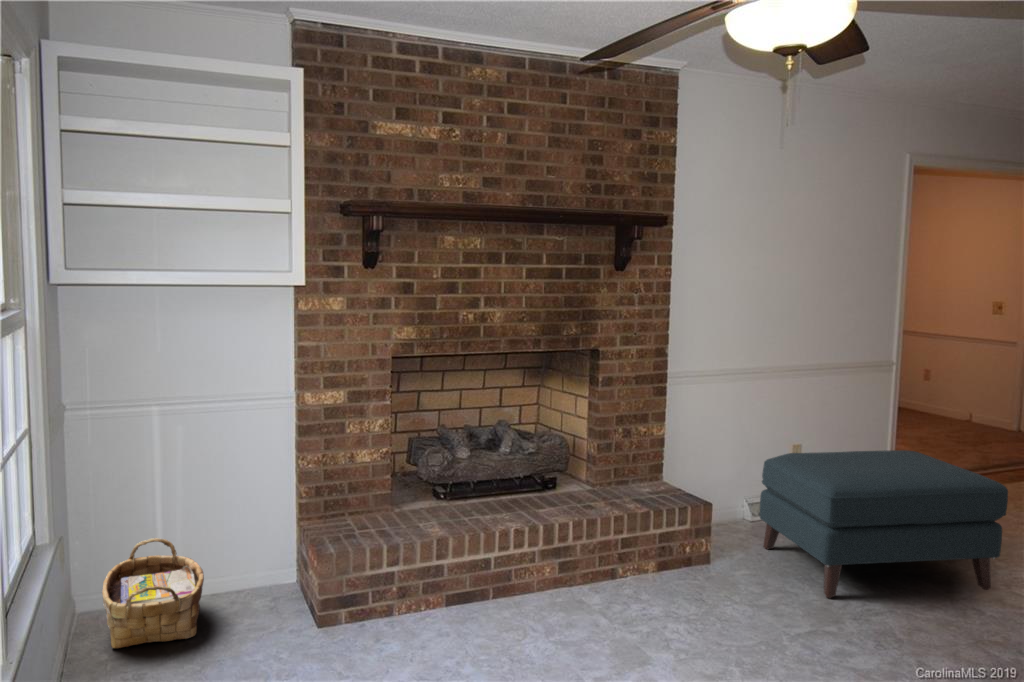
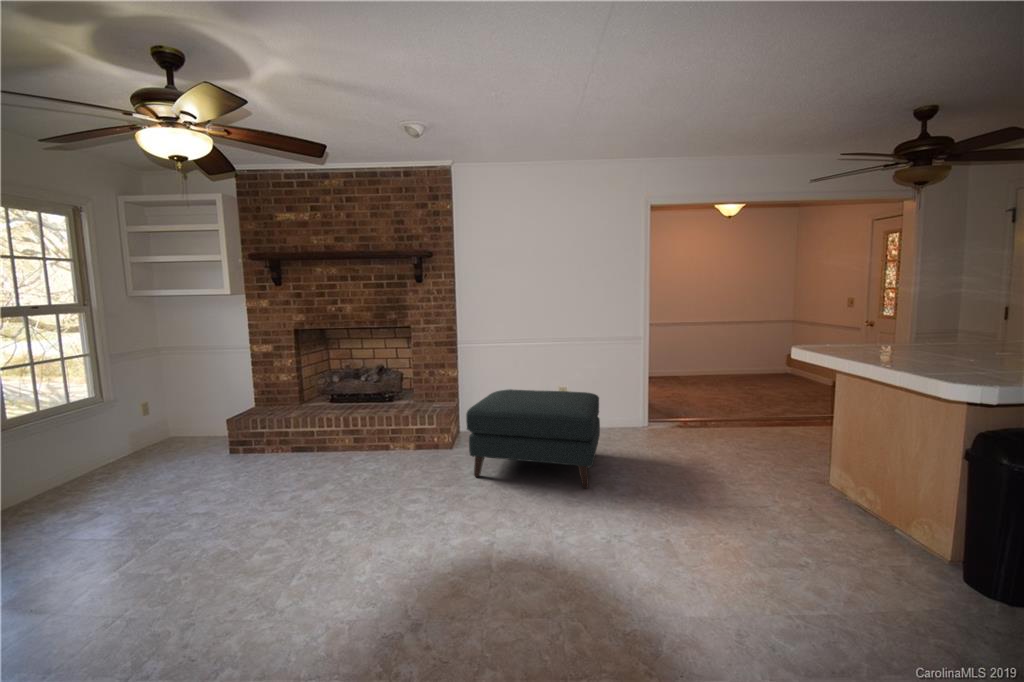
woven basket: present [102,538,204,648] -> none [149,407,211,450]

